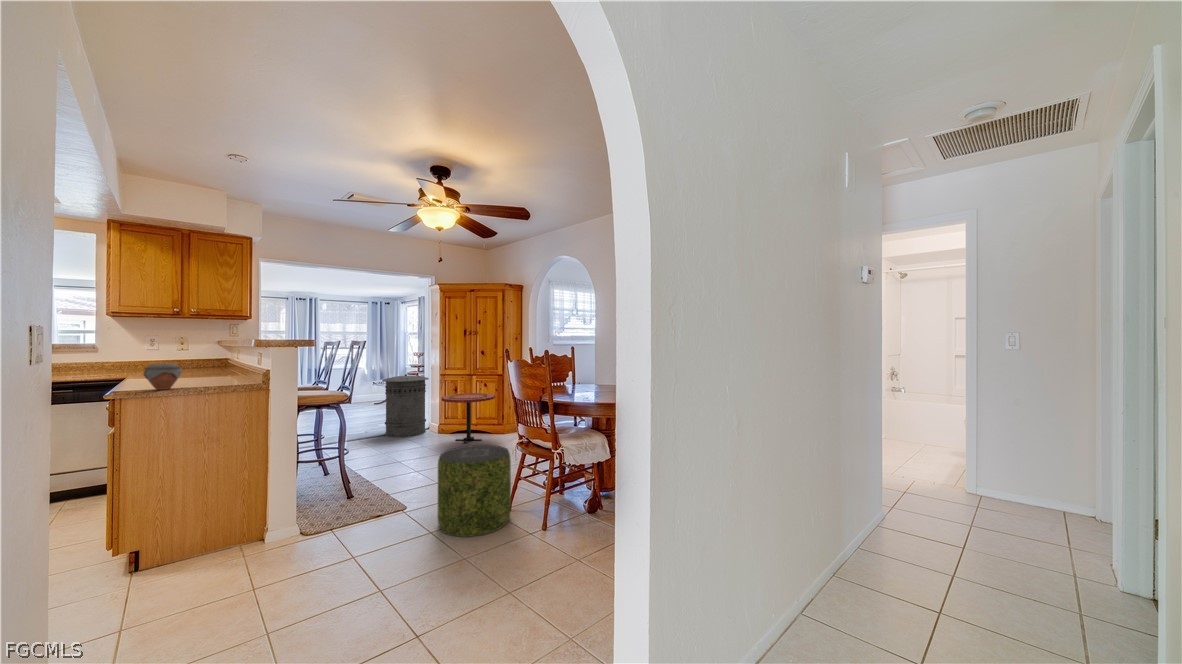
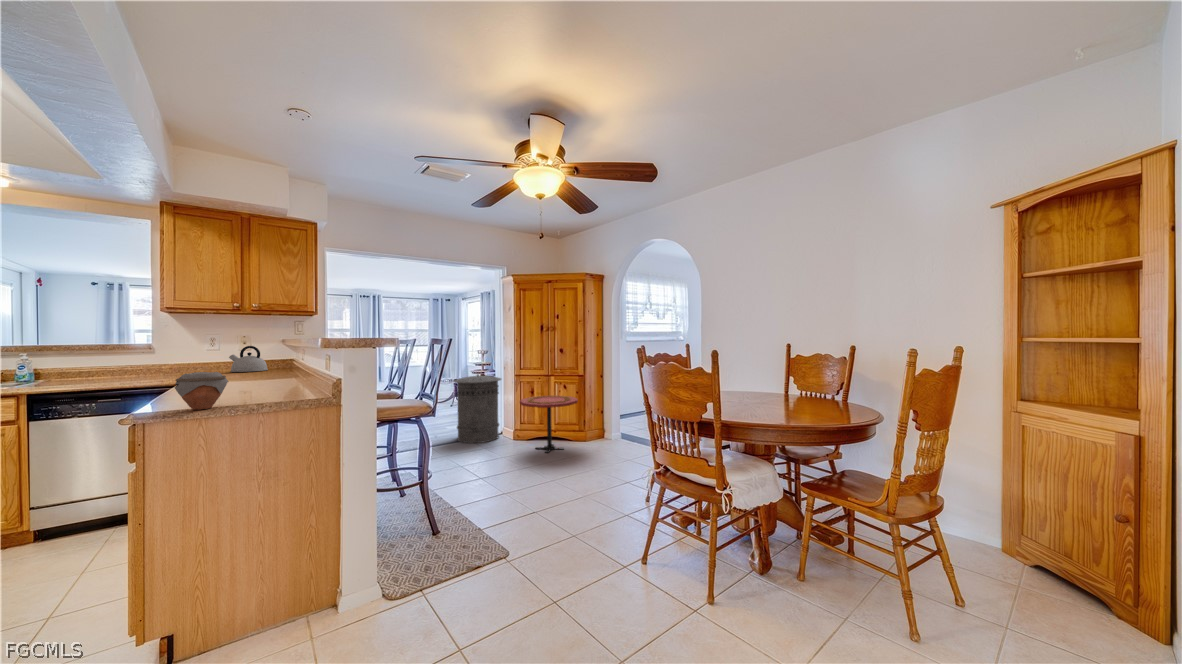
kettle: none [166,346,203,369] -> present [229,346,268,372]
pouf: present [438,445,511,537] -> none [558,474,654,614]

